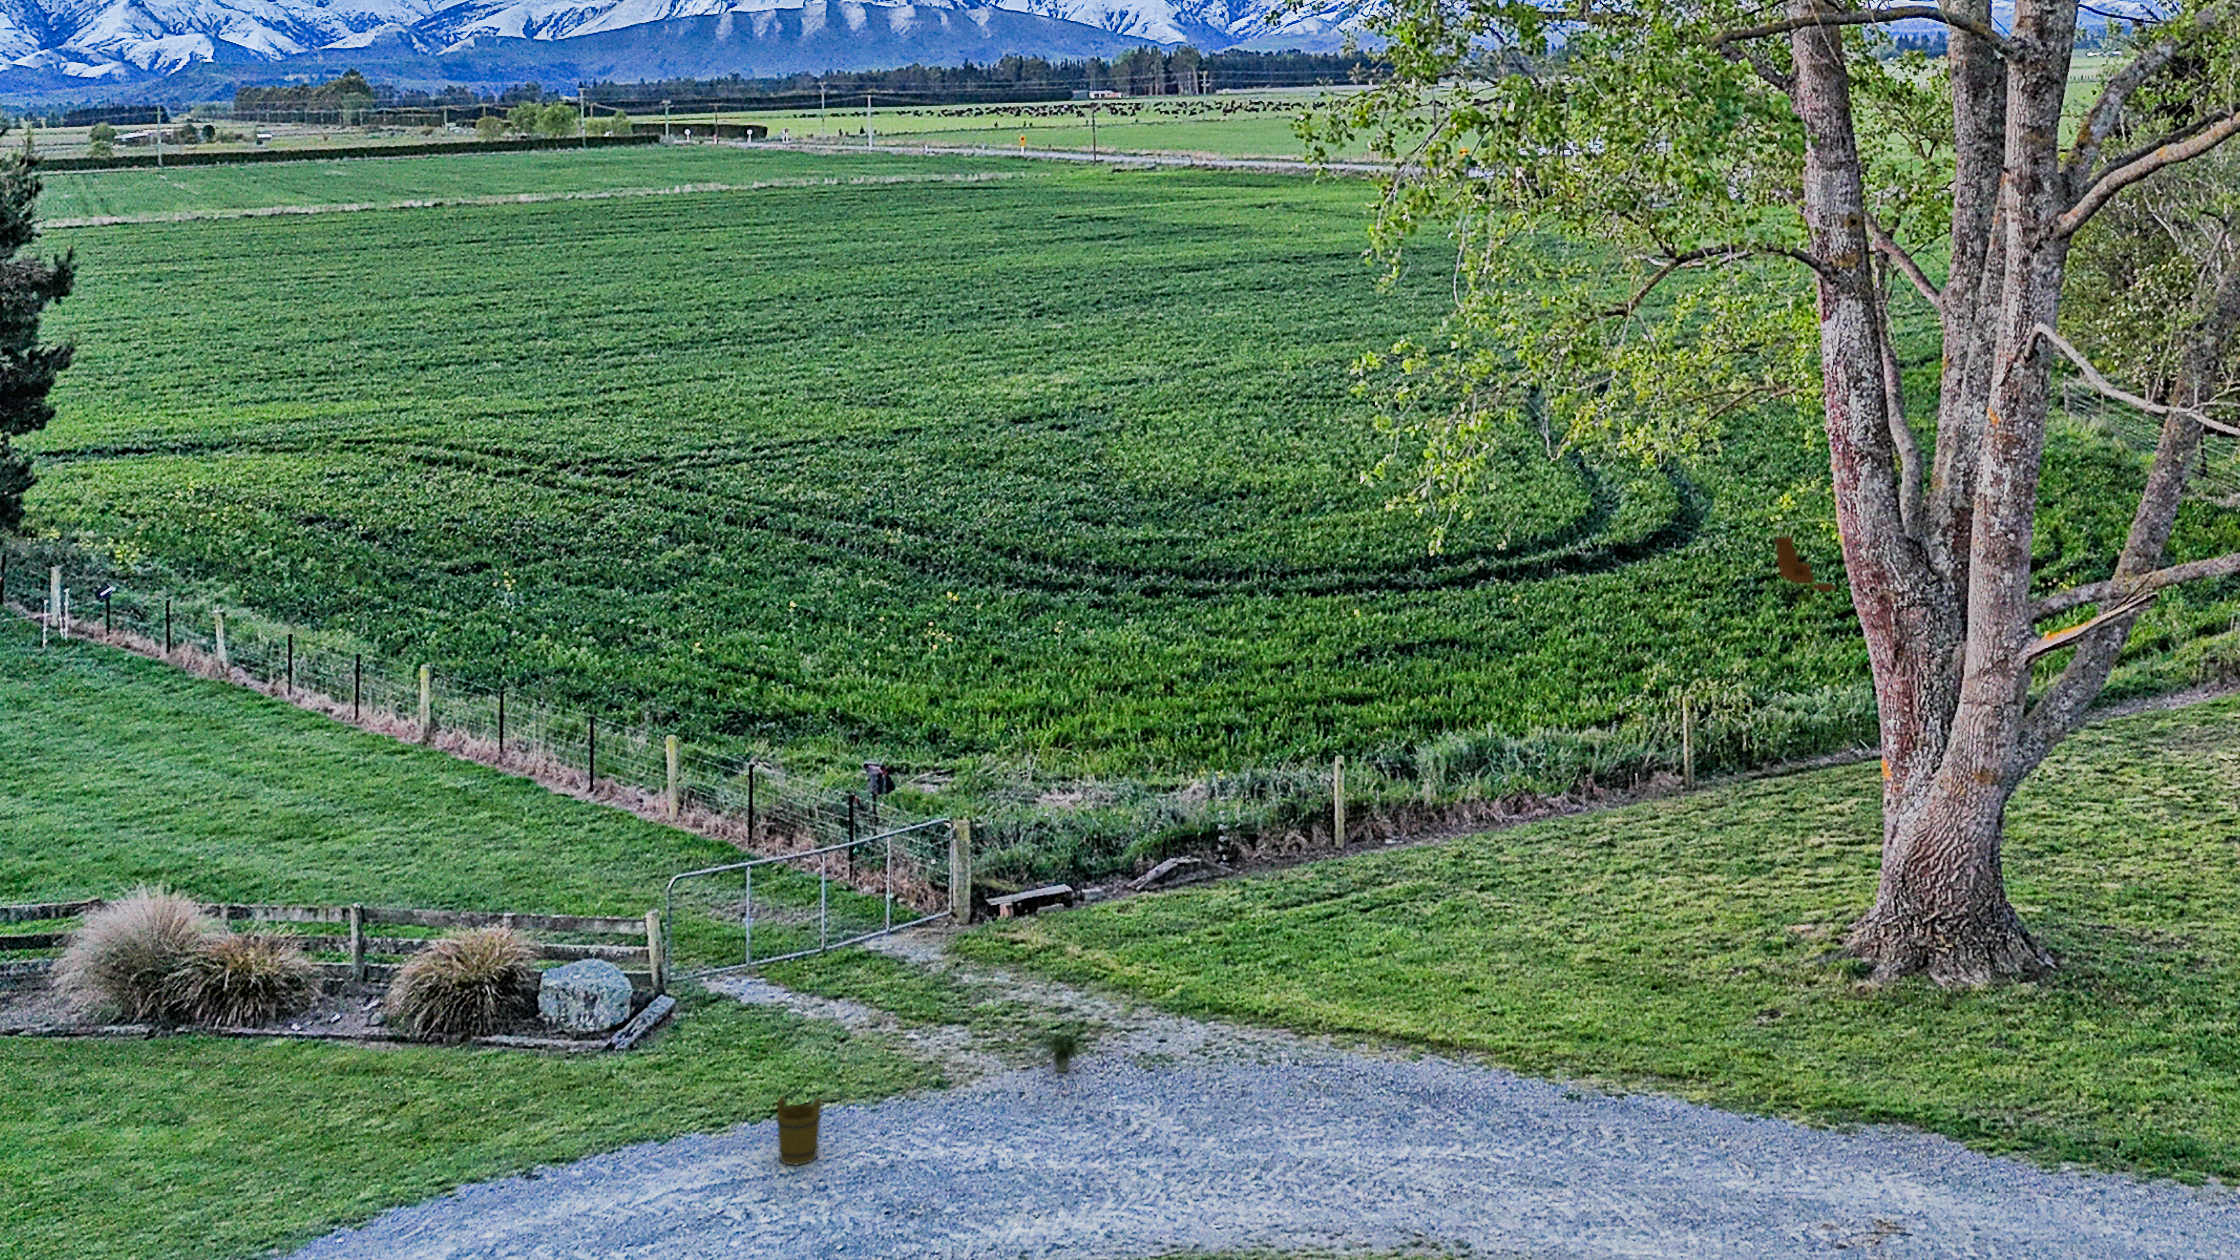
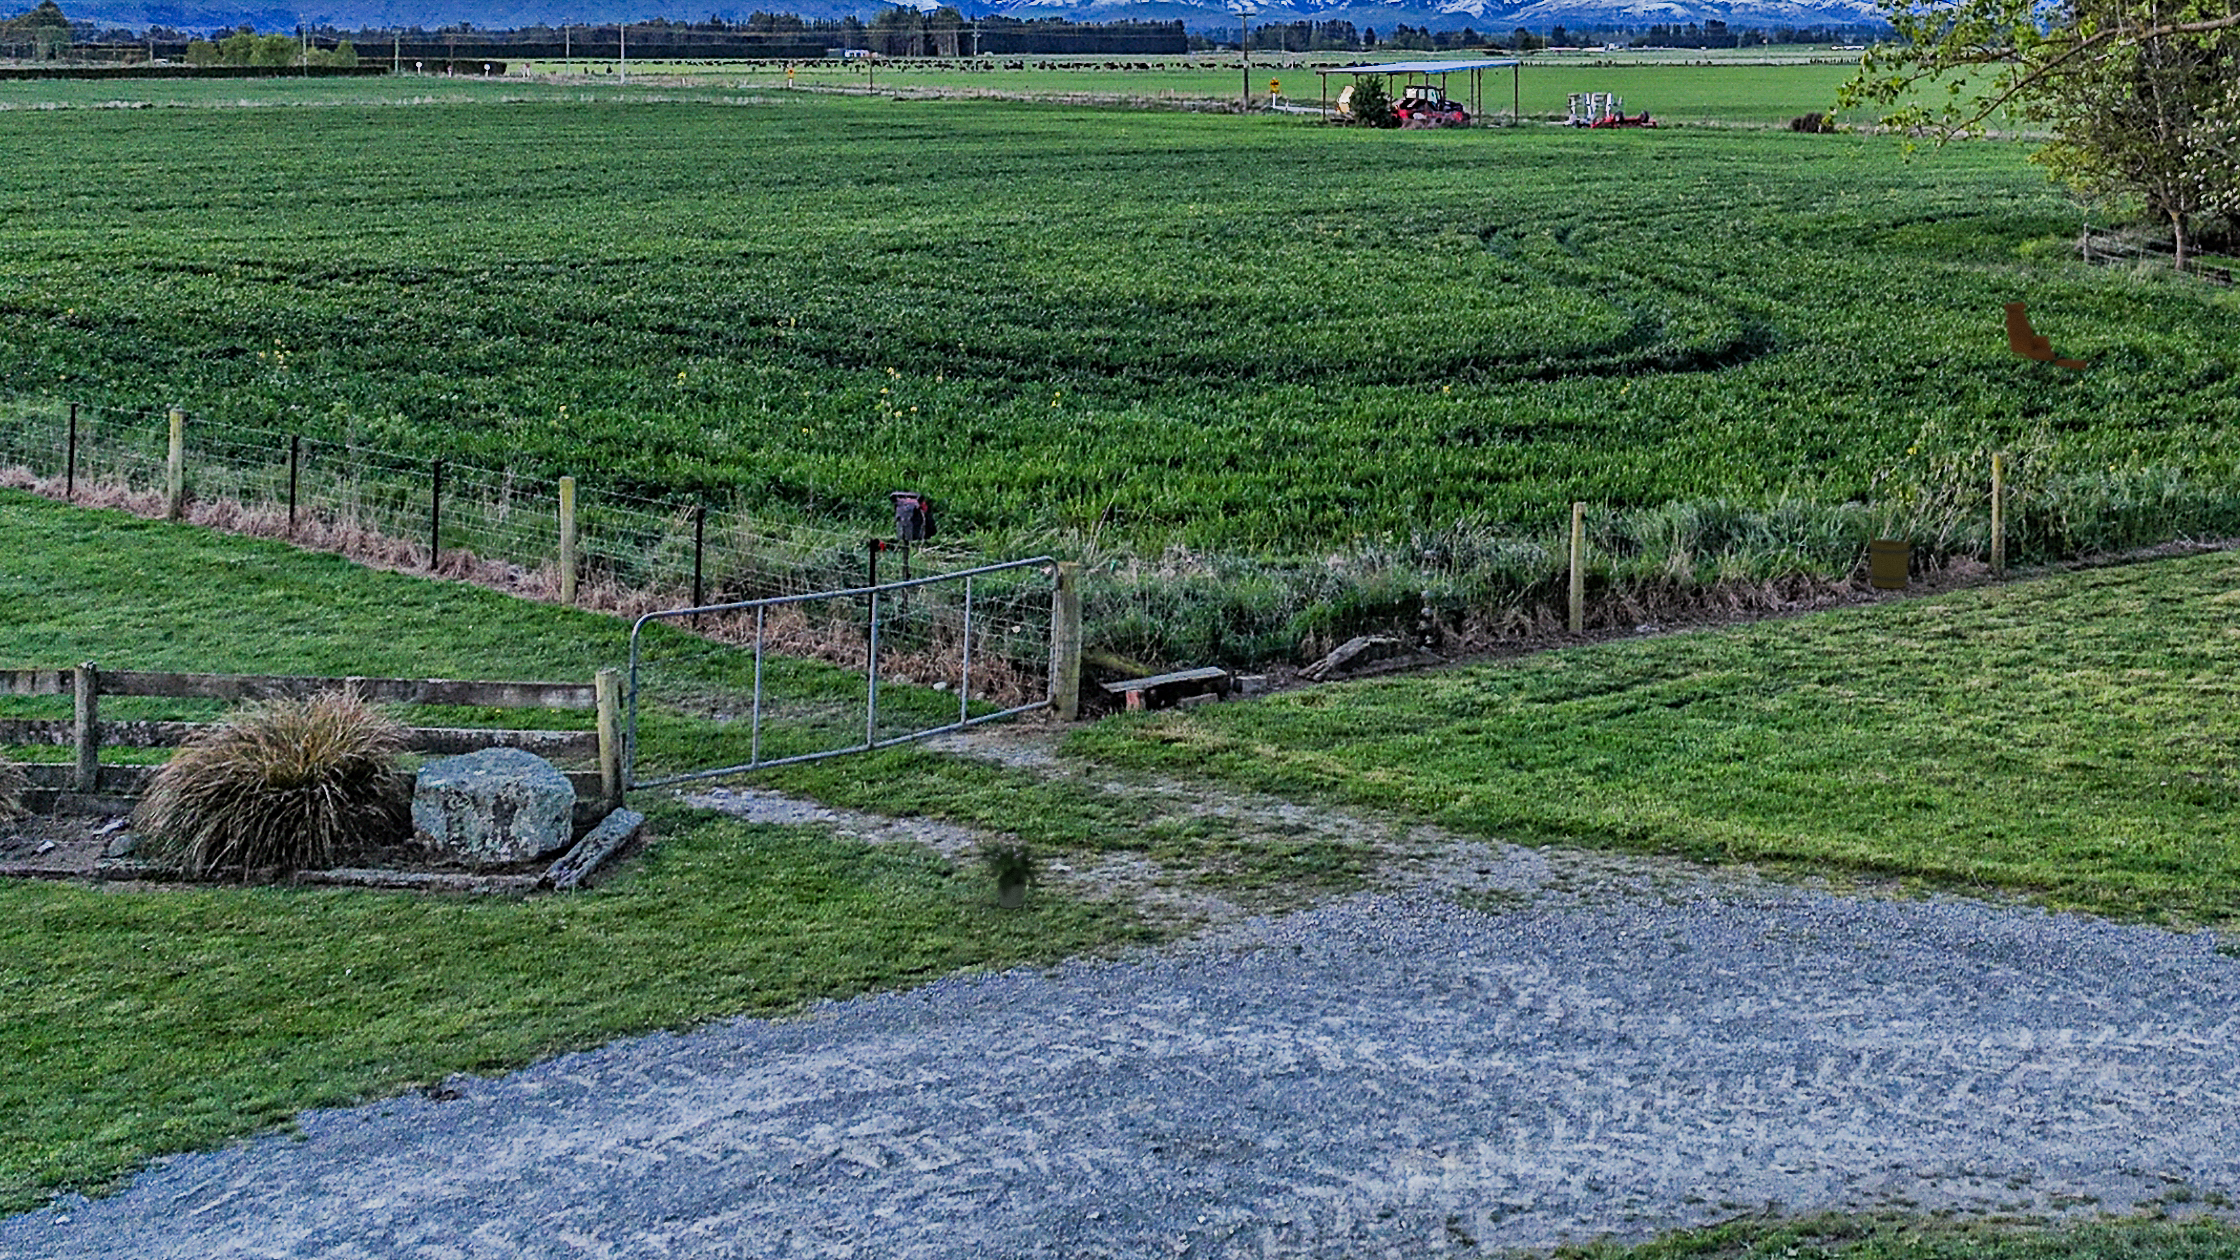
potted plant: present [1043,1034,1079,1072] -> present [957,843,1043,908]
bucket: present [776,1096,821,1165] -> present [1869,530,1911,588]

